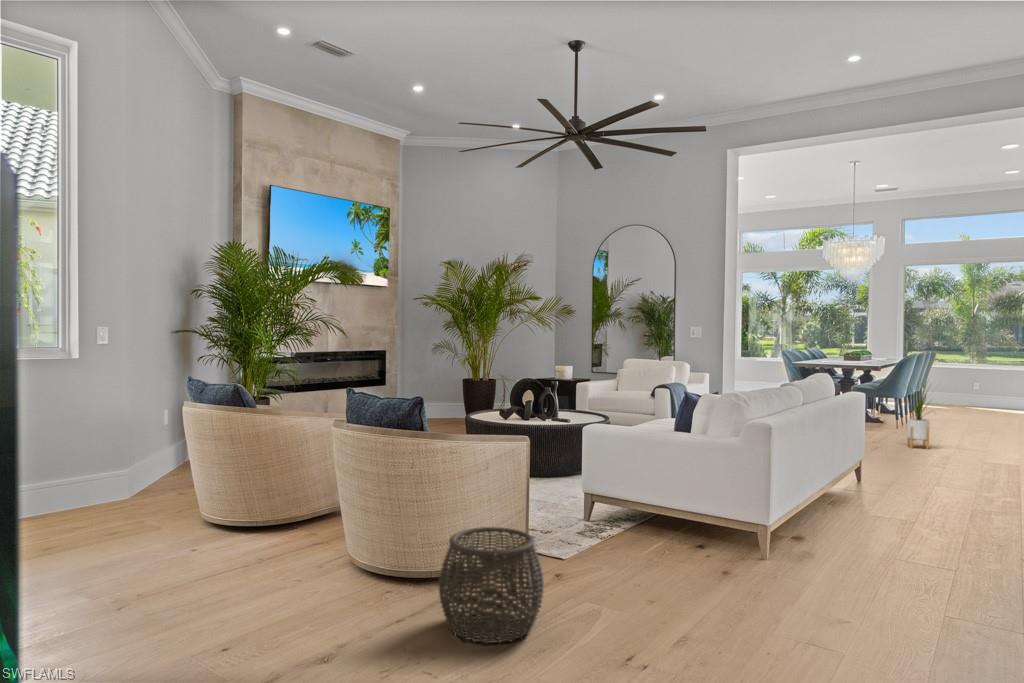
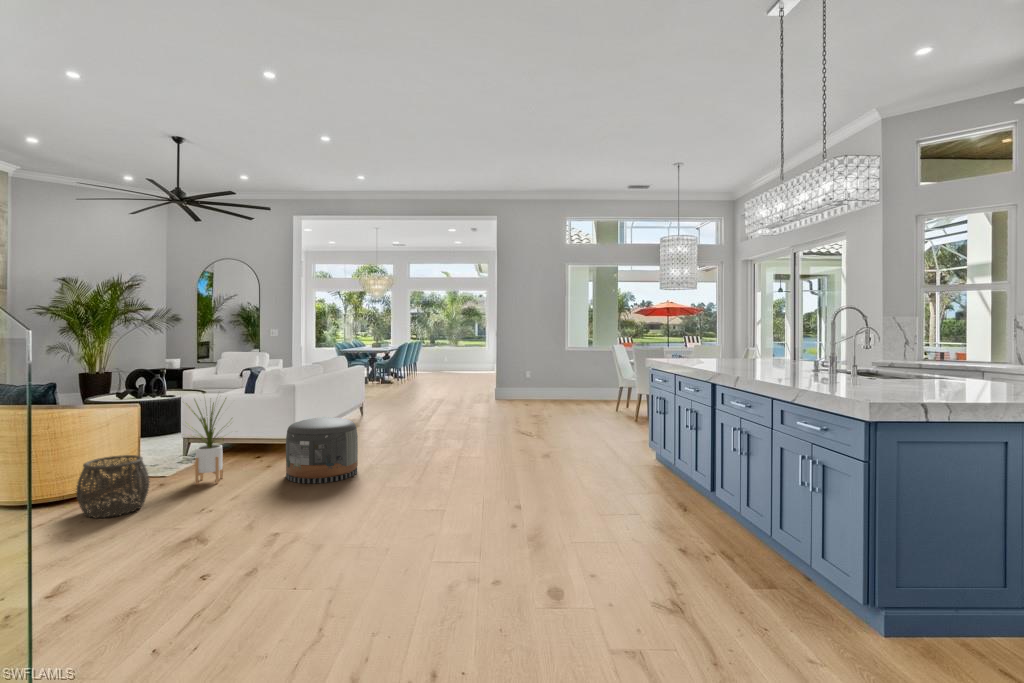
house plant: present [907,384,933,449] -> present [189,398,226,485]
pouf: none [772,496,934,652] -> present [286,417,358,484]

